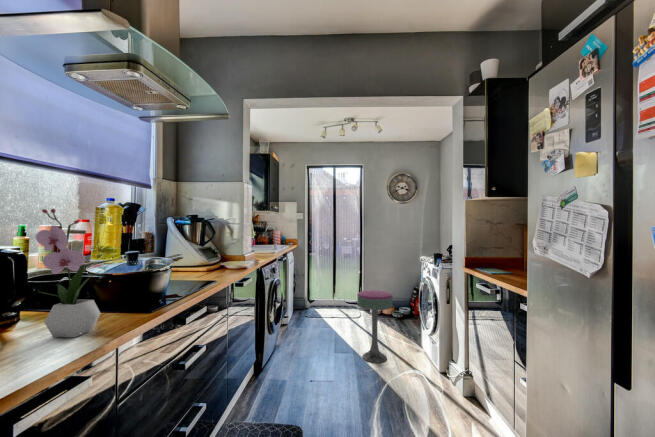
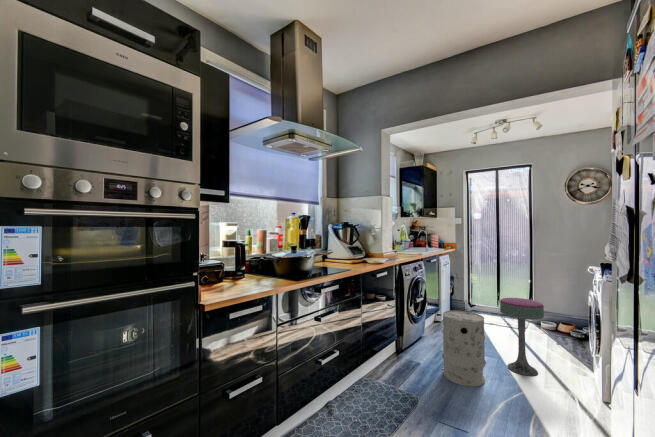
flower arrangement: present [36,209,105,338] -> none [248,223,277,287]
trash can: none [312,311,354,392] -> present [442,310,486,387]

